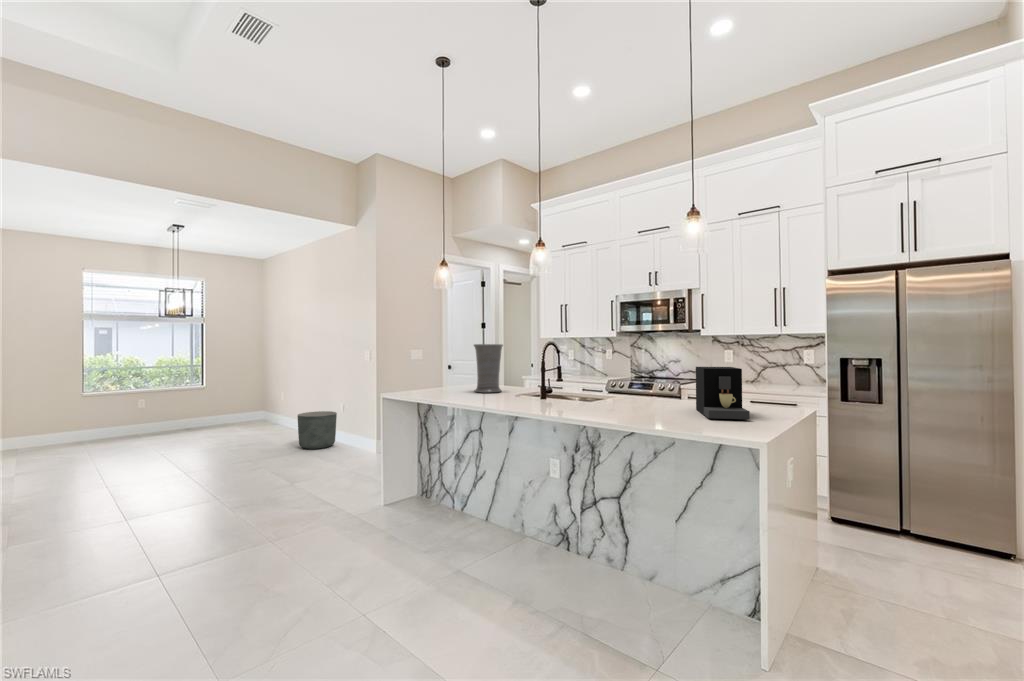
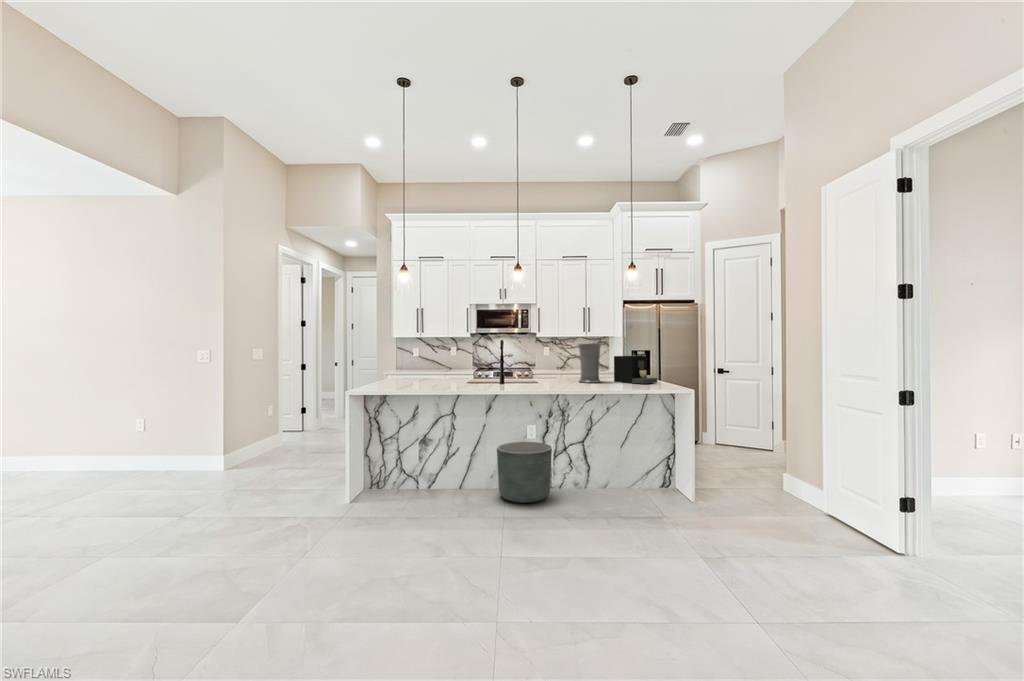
vase: present [474,344,503,393] -> present [578,343,602,383]
planter: present [298,411,337,449] -> present [497,442,552,503]

